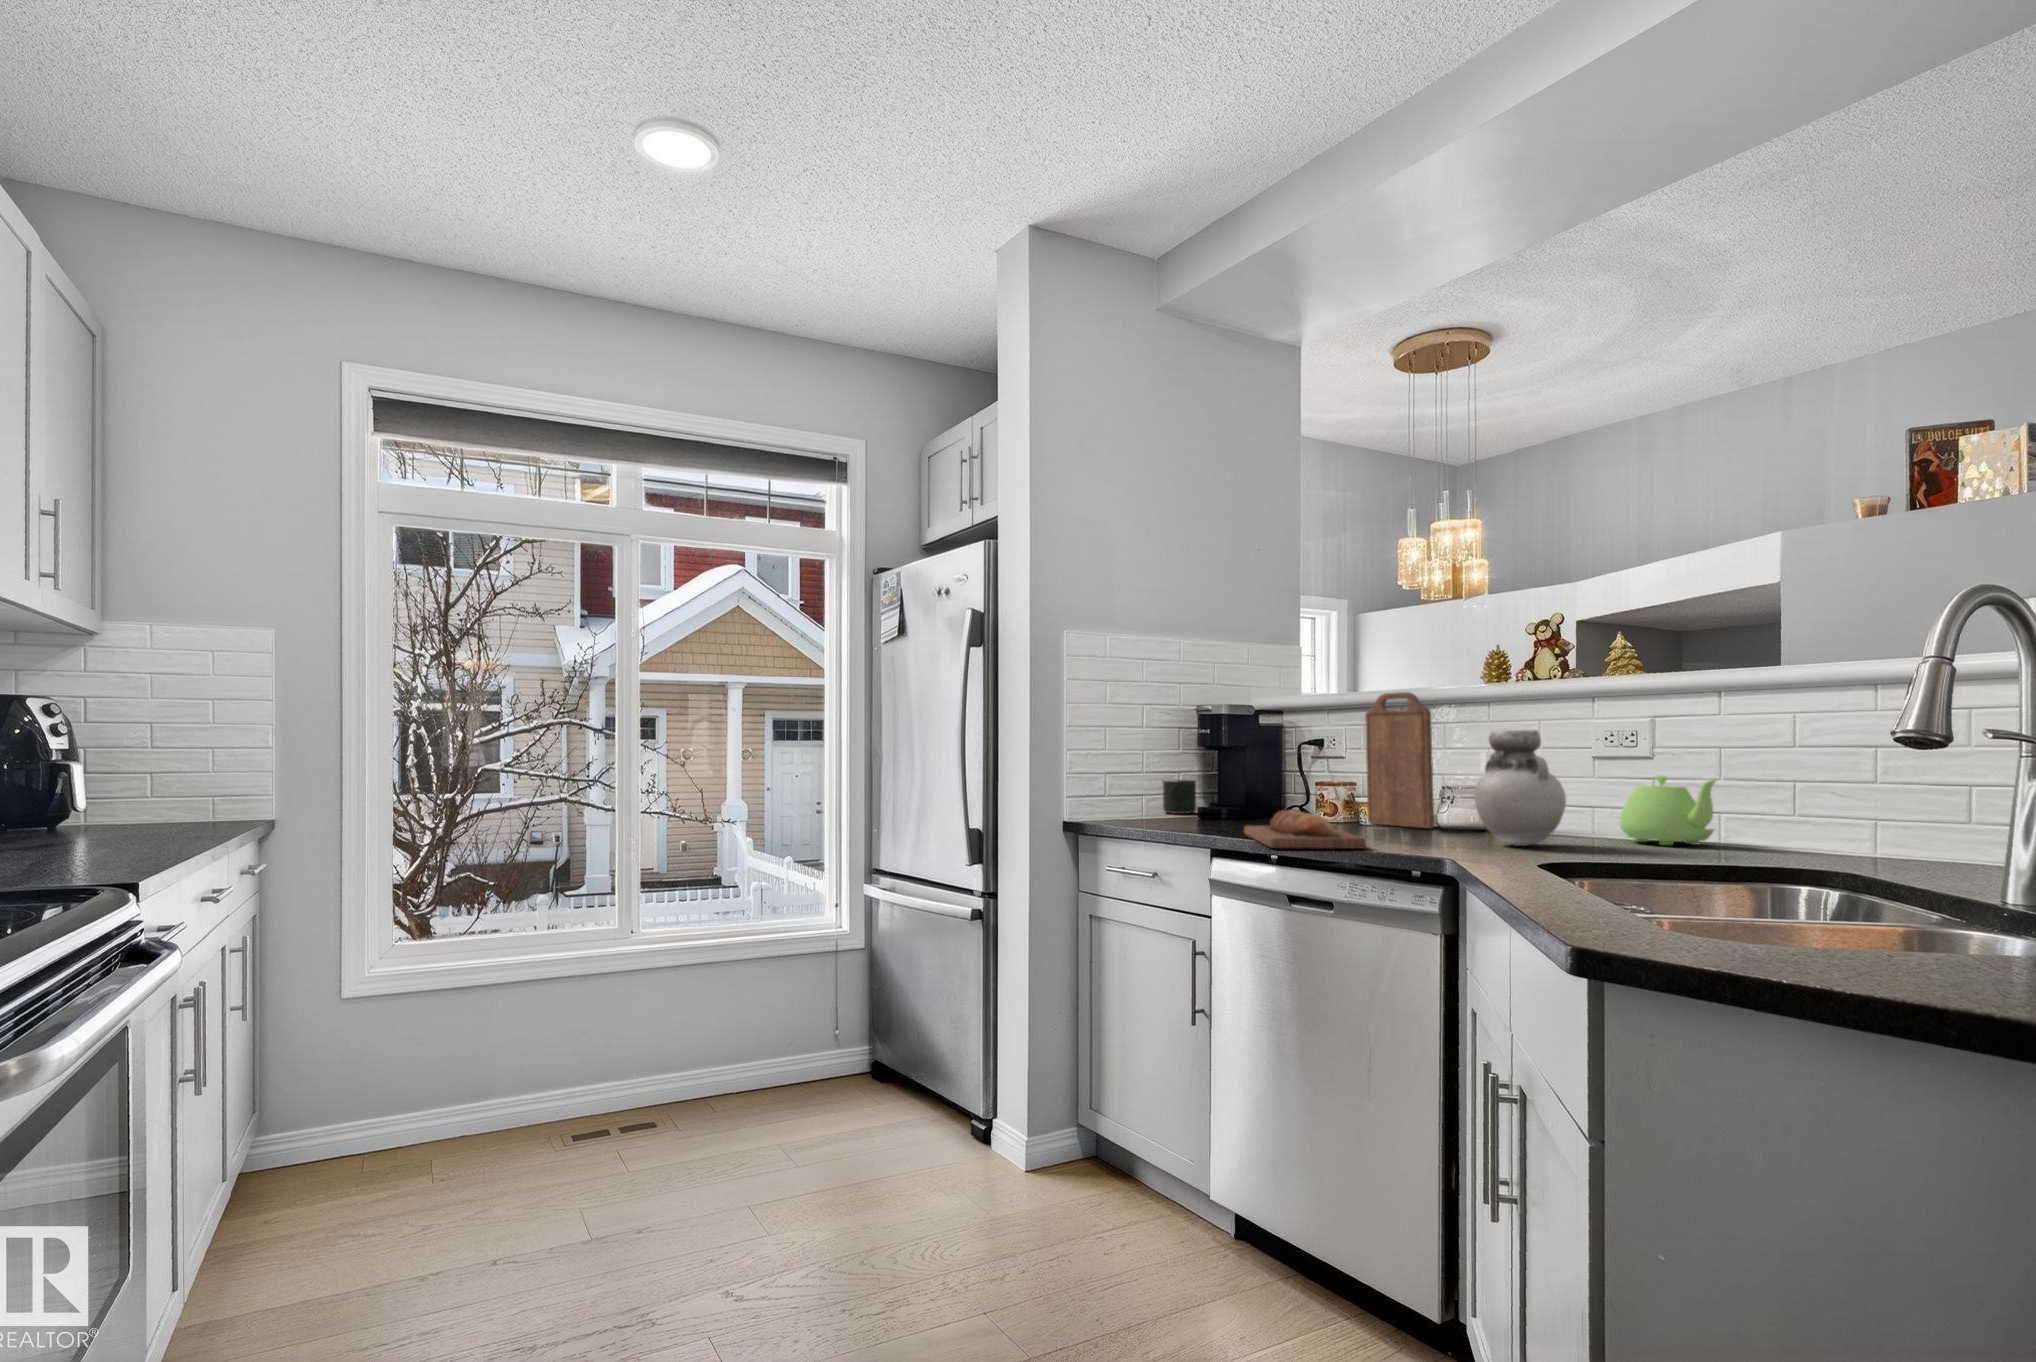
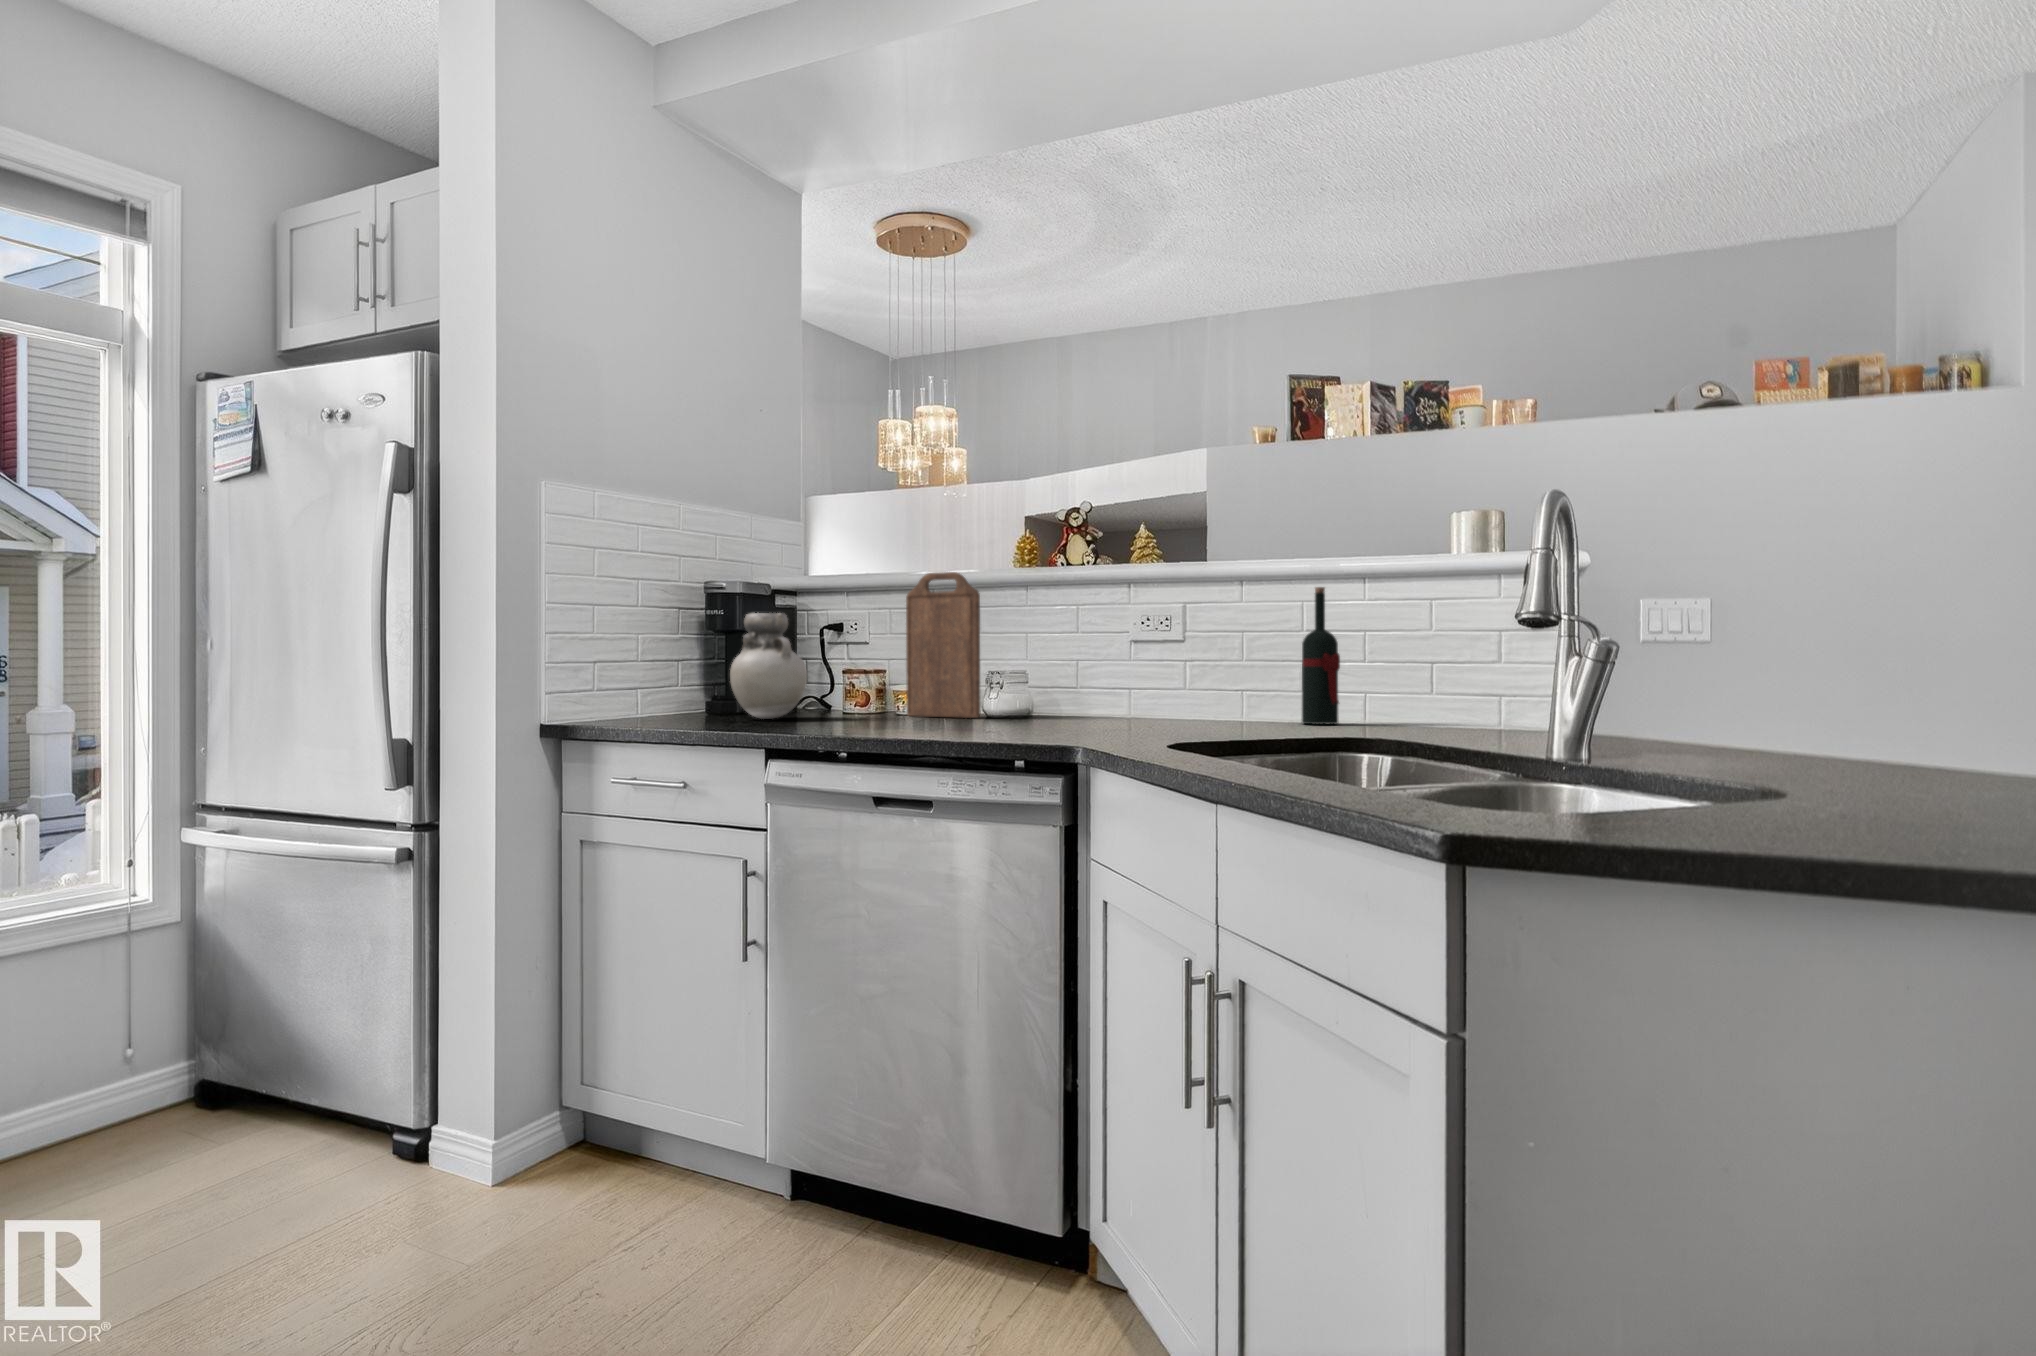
wine bottle: none [1789,703,1843,857] -> present [1302,587,1340,725]
vase: present [1475,730,1566,846] -> present [730,613,807,719]
teapot: present [1620,776,1716,845] -> none [1158,657,1246,722]
mug: present [1163,780,1196,814] -> none [656,675,699,714]
bread loaf: present [1244,810,1366,848] -> none [795,699,953,738]

